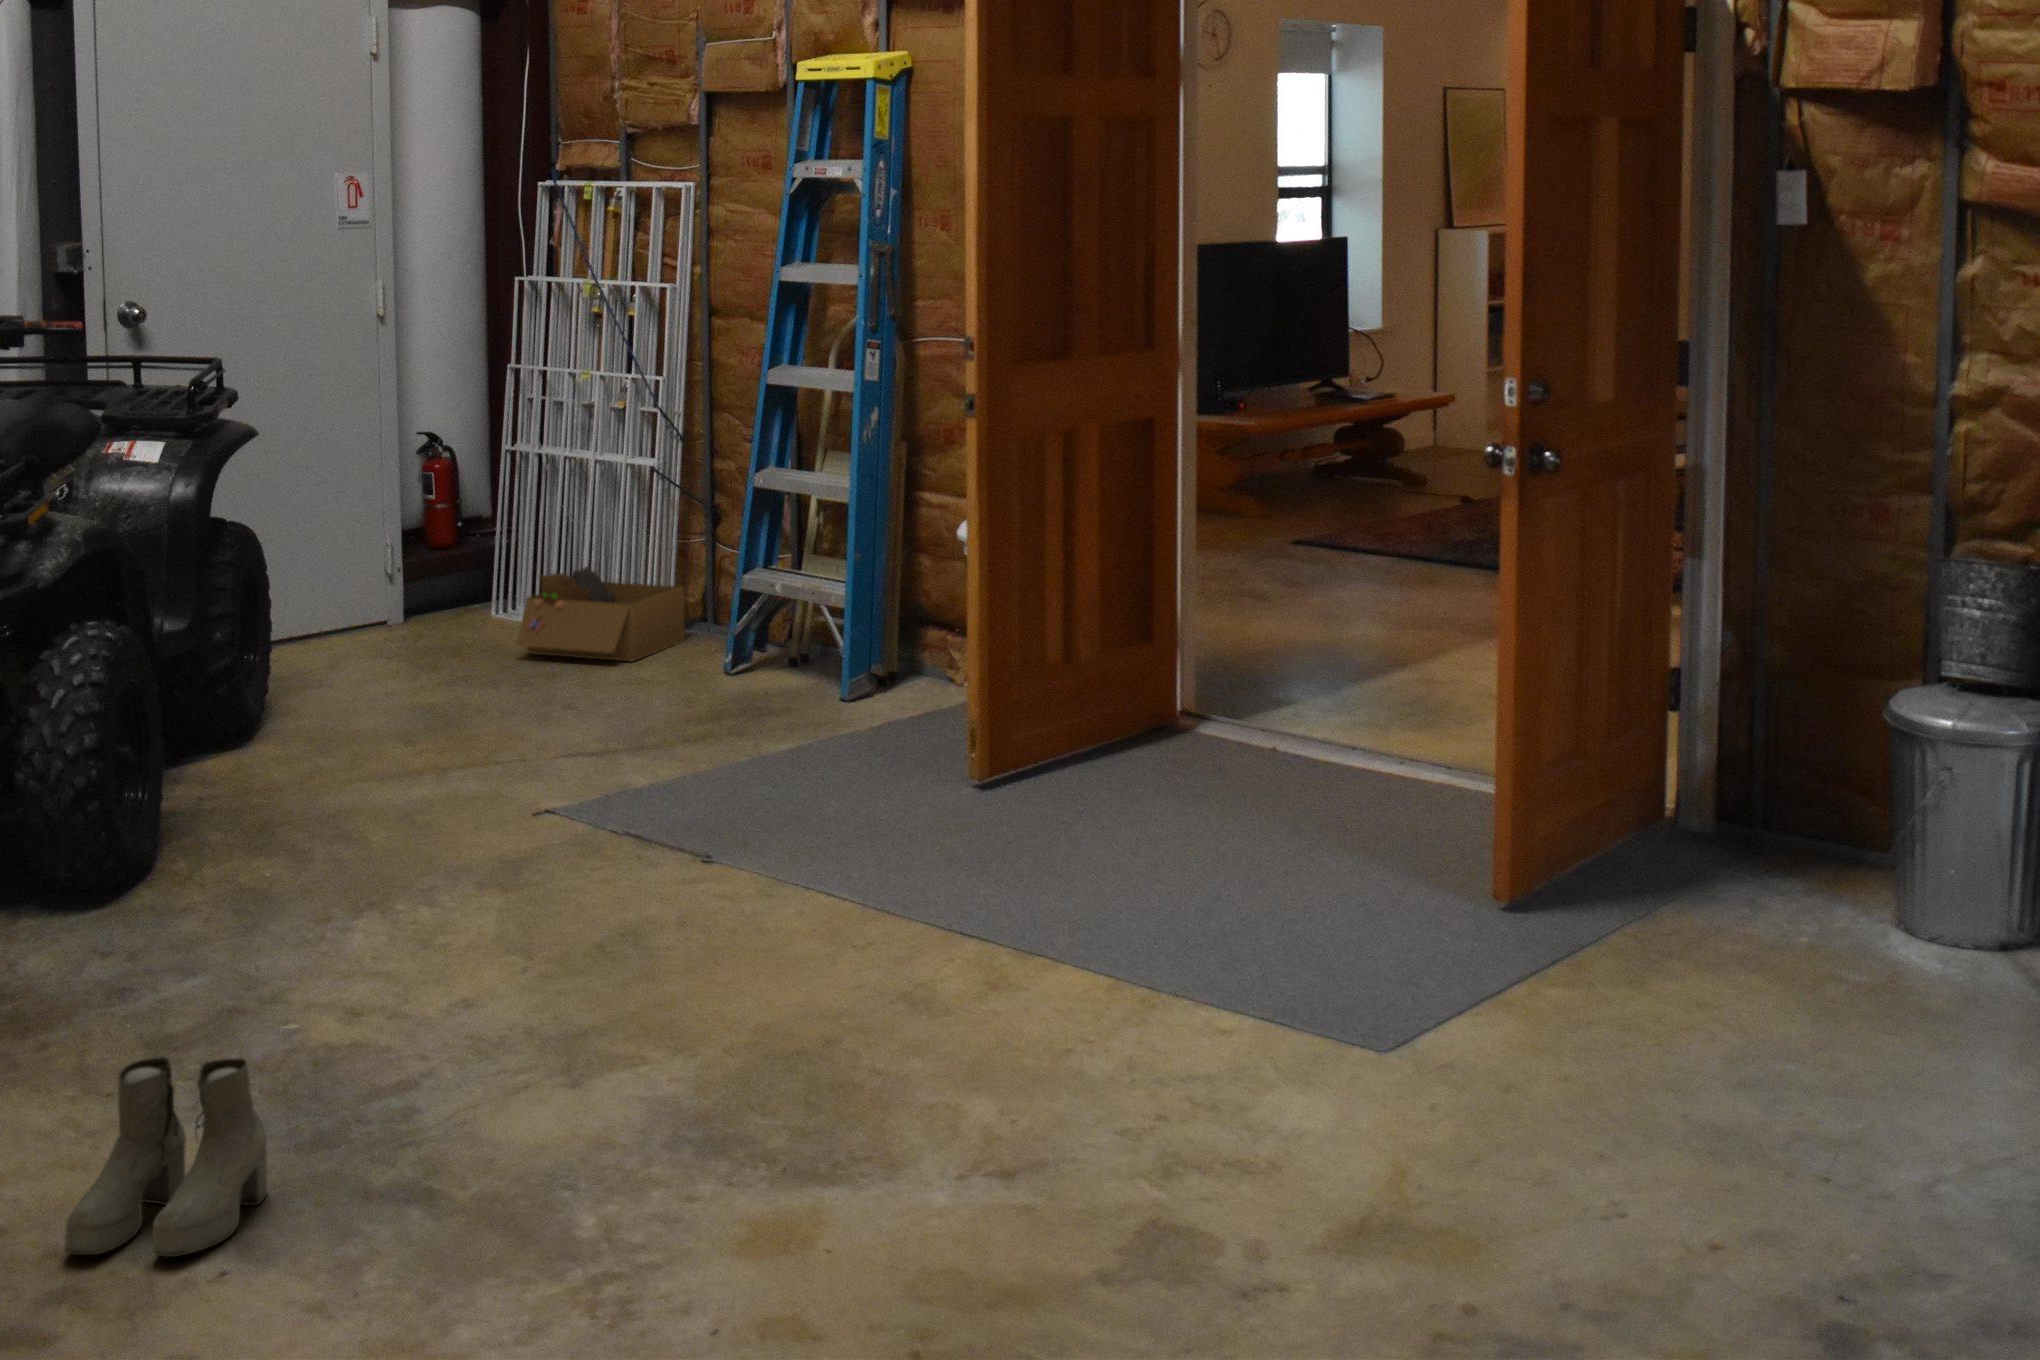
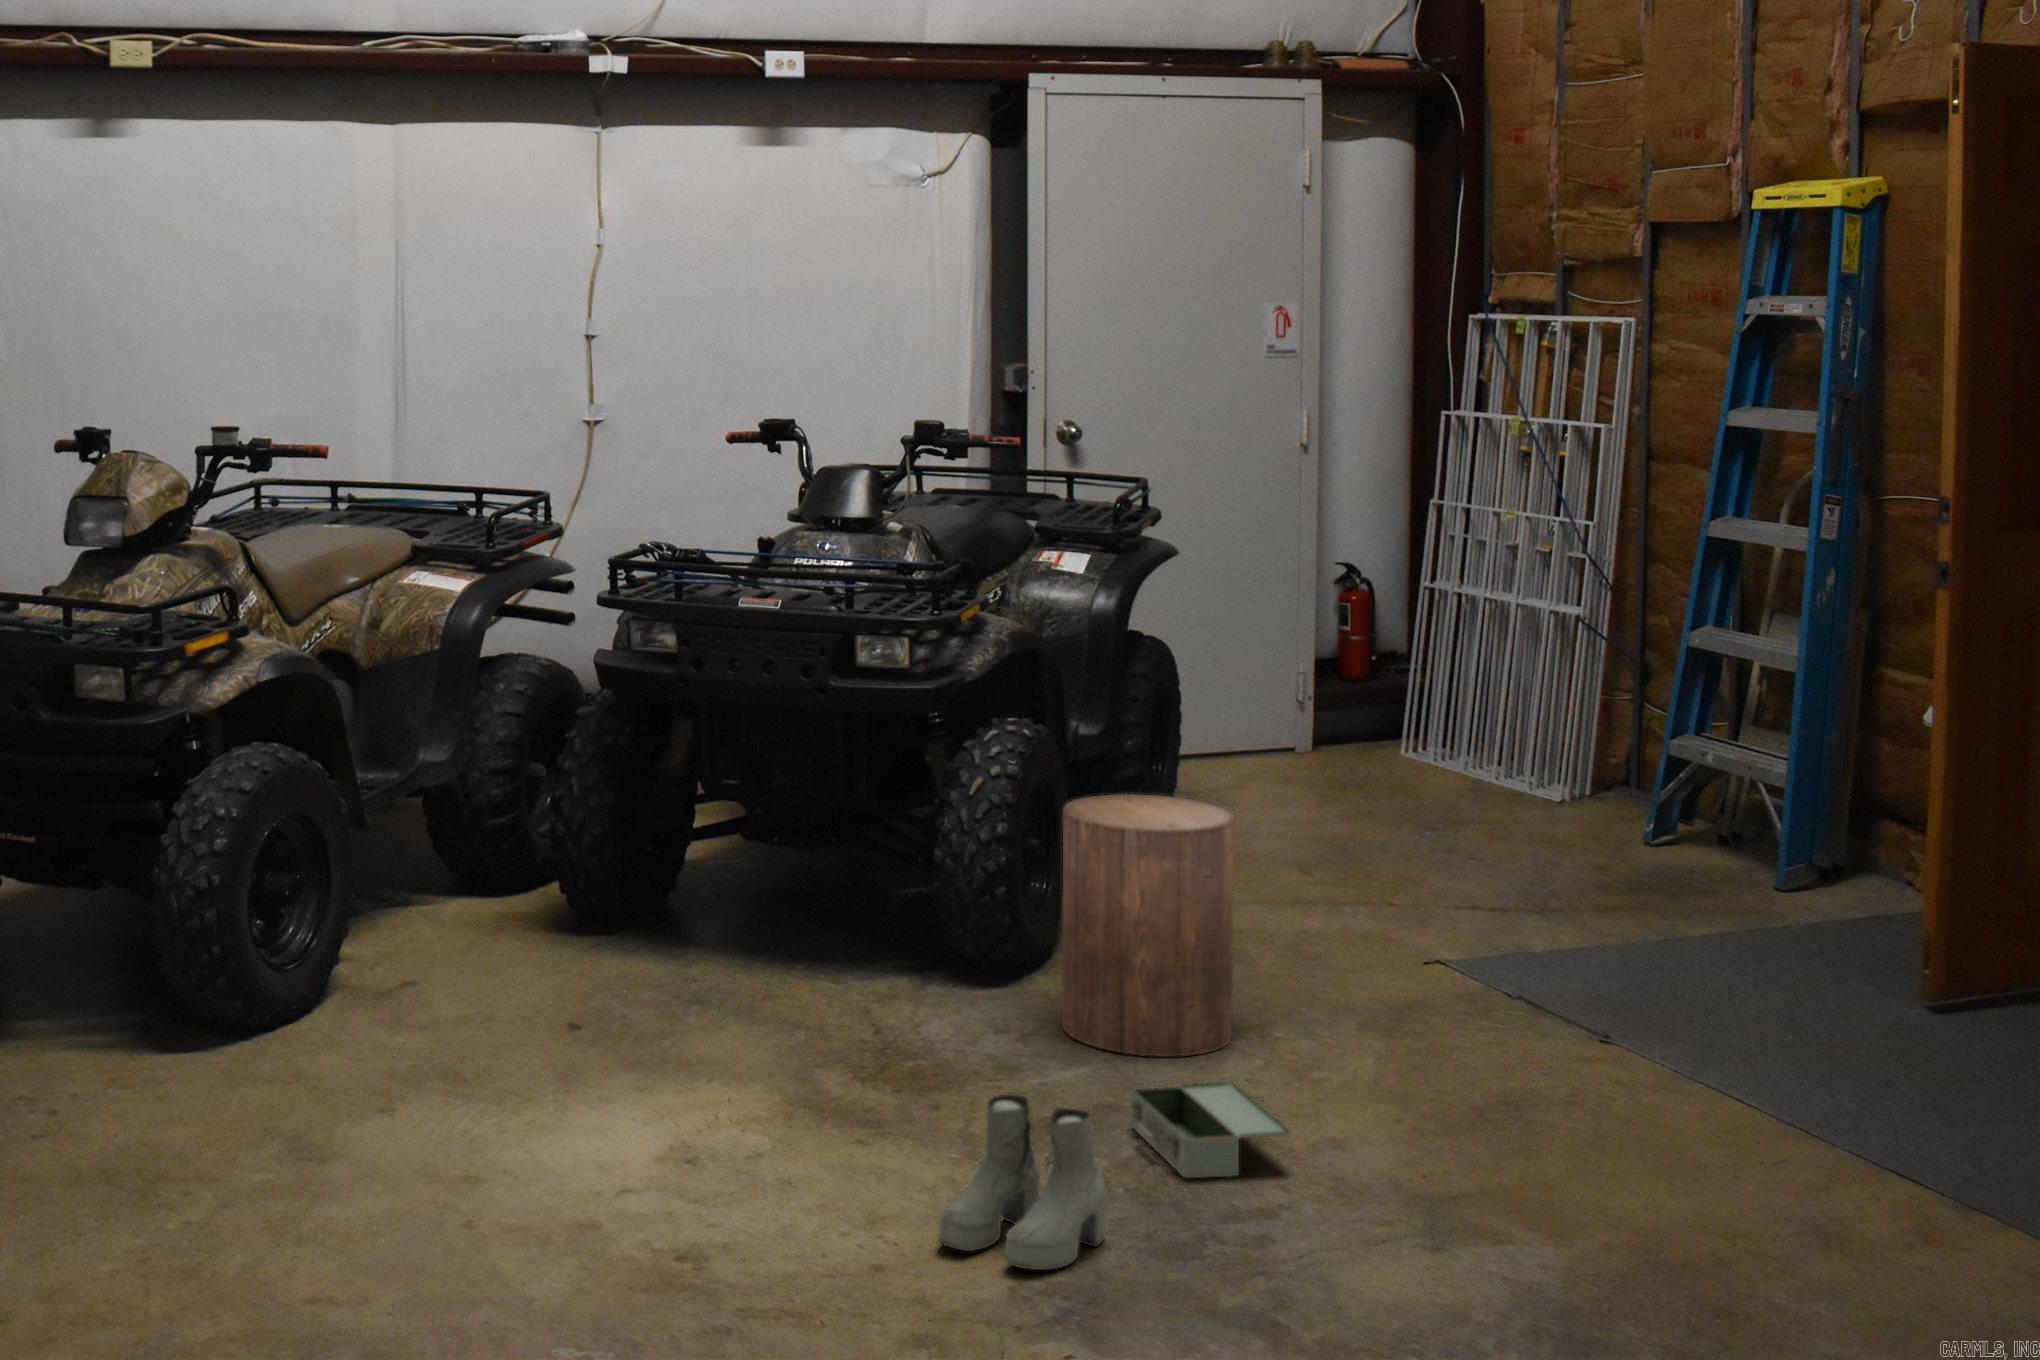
cardboard box: present [516,567,694,661] -> none [1418,718,1618,825]
stool: none [173,689,372,972] -> present [1062,794,1234,1057]
toolbox: none [276,982,458,1099] -> present [1131,1082,1290,1178]

